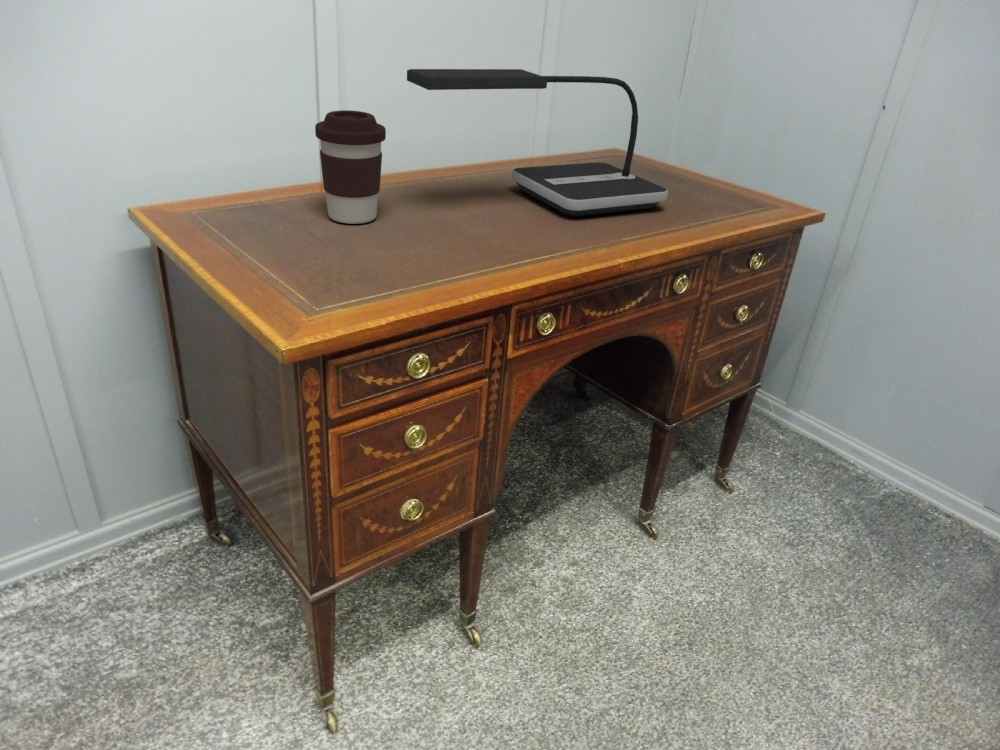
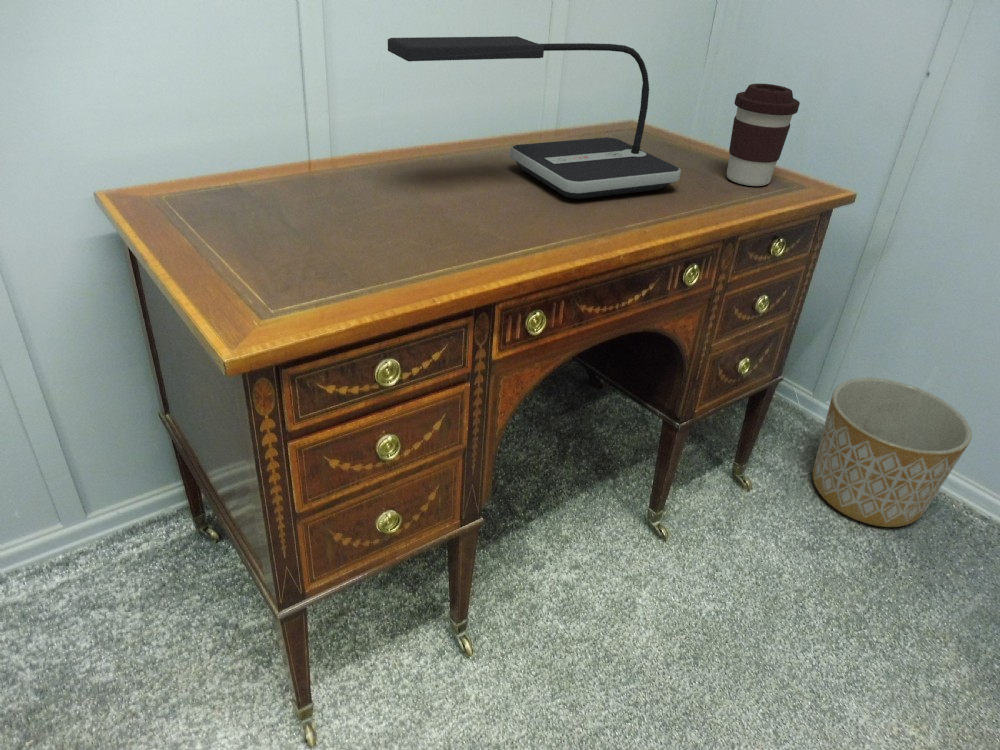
coffee cup: present [315,110,386,224] -> present [727,84,800,186]
planter: none [790,386,934,524] -> present [813,378,972,527]

